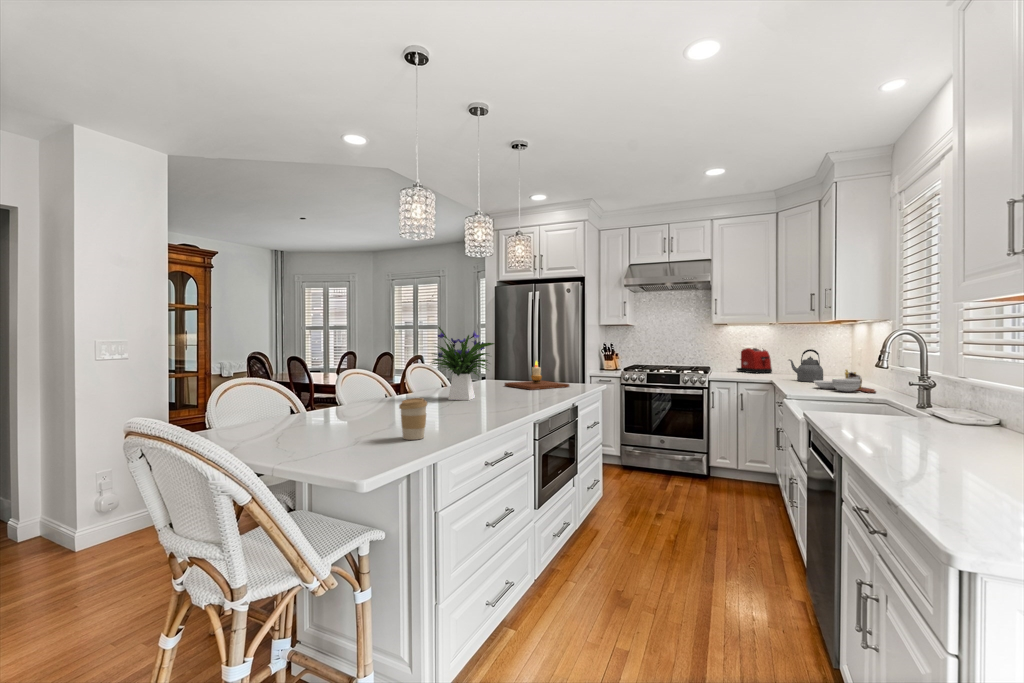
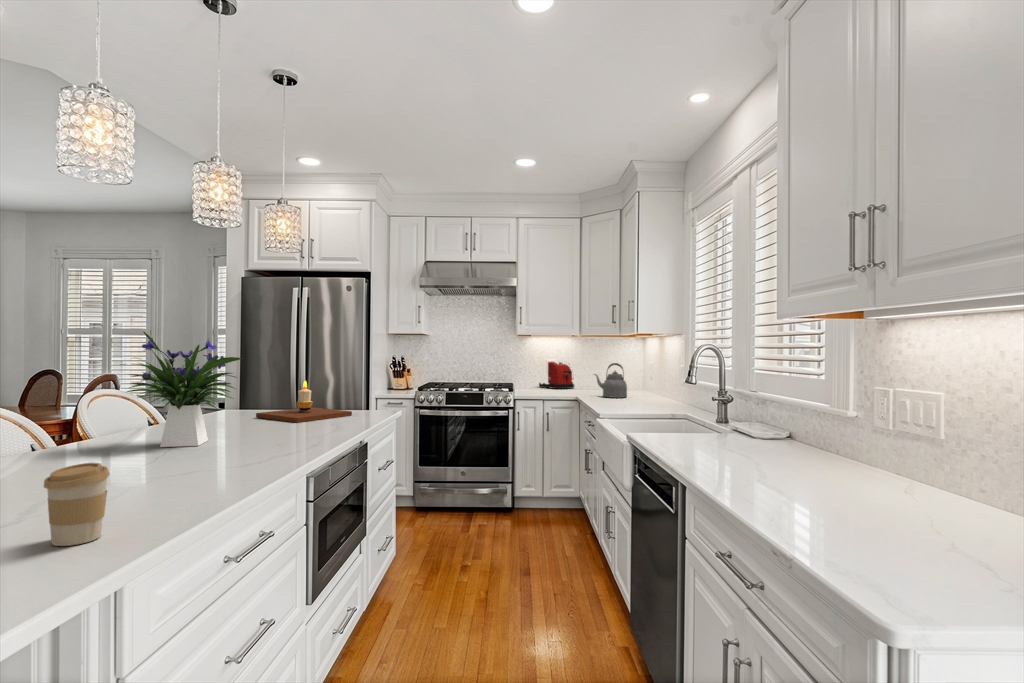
cutting board: present [814,370,876,393] -> none [623,384,681,409]

